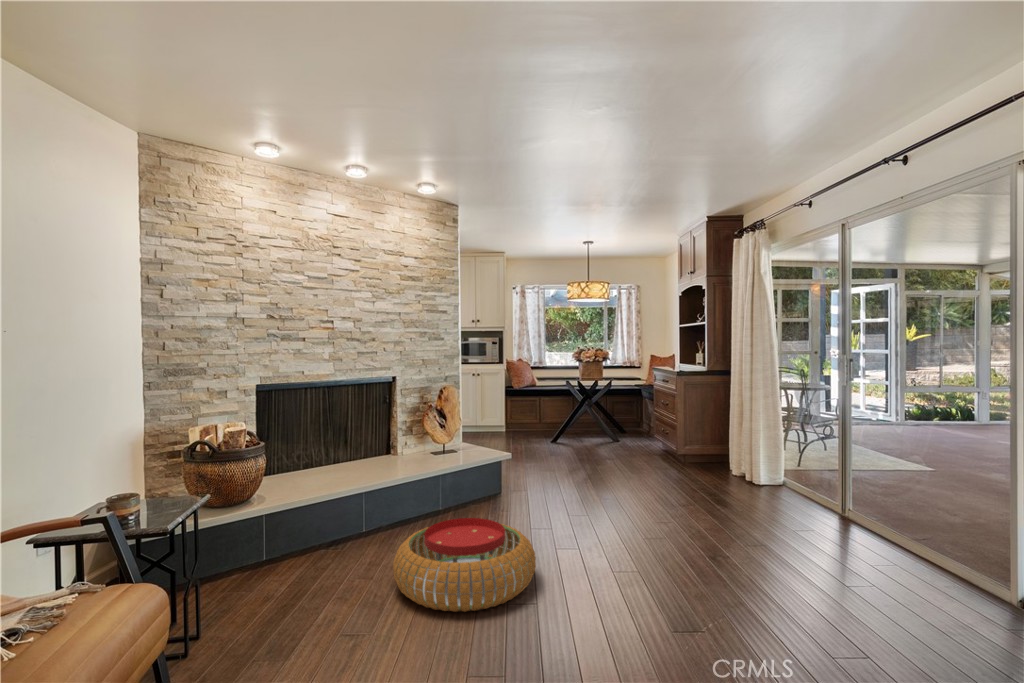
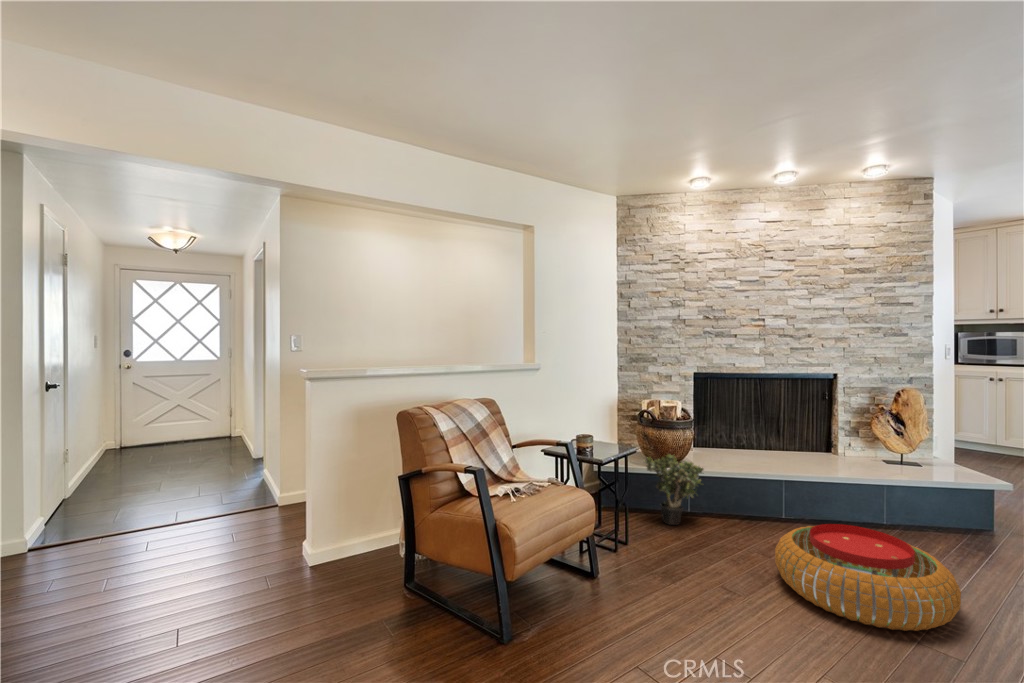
potted plant: none [213,492,295,588] -> present [644,454,703,525]

